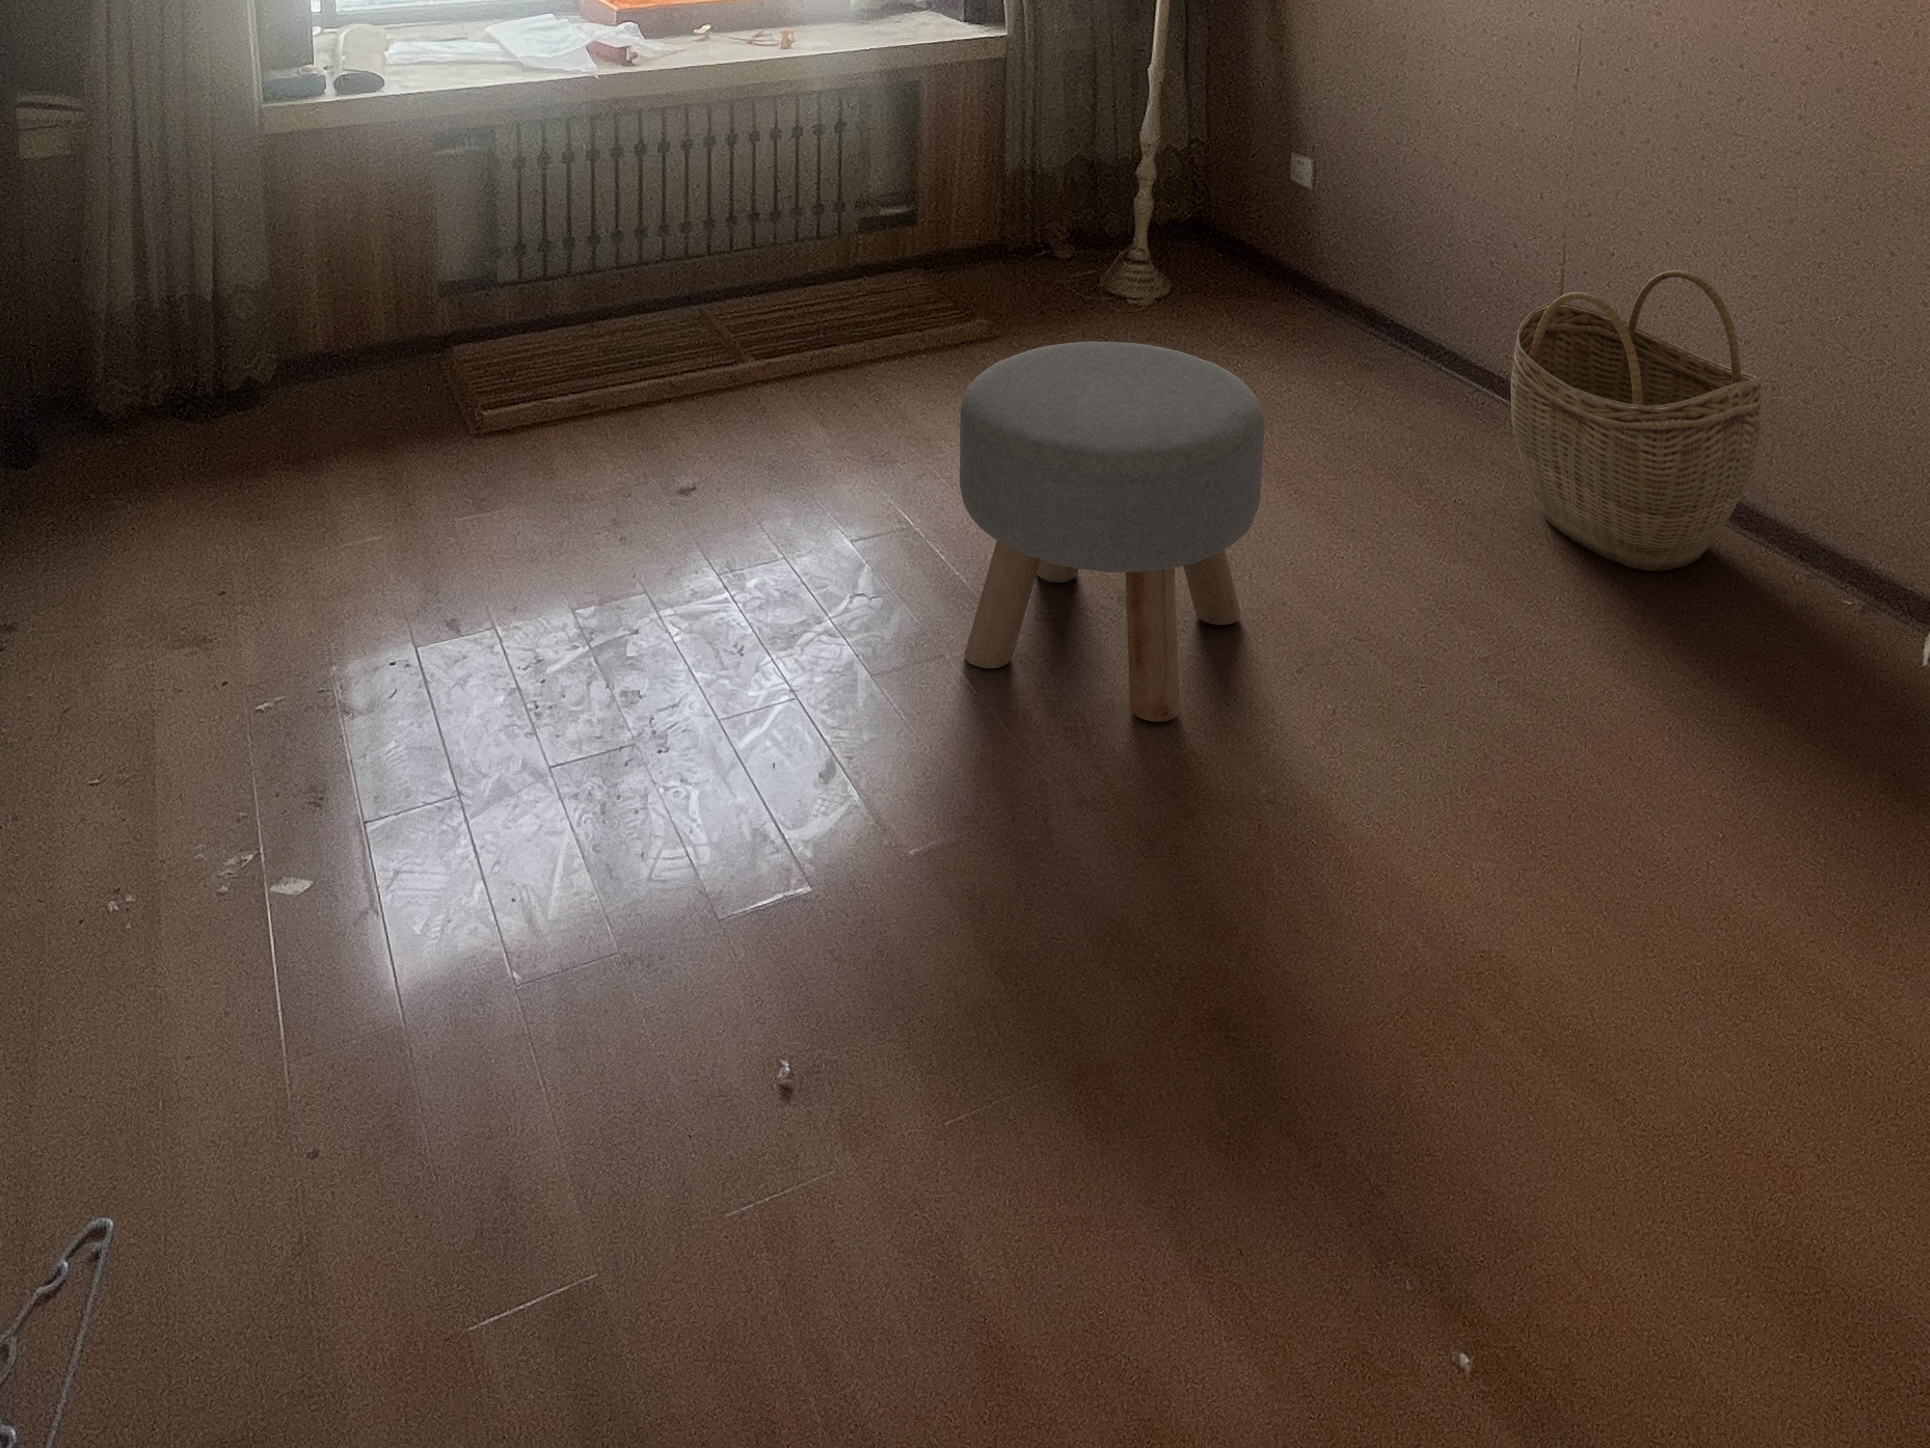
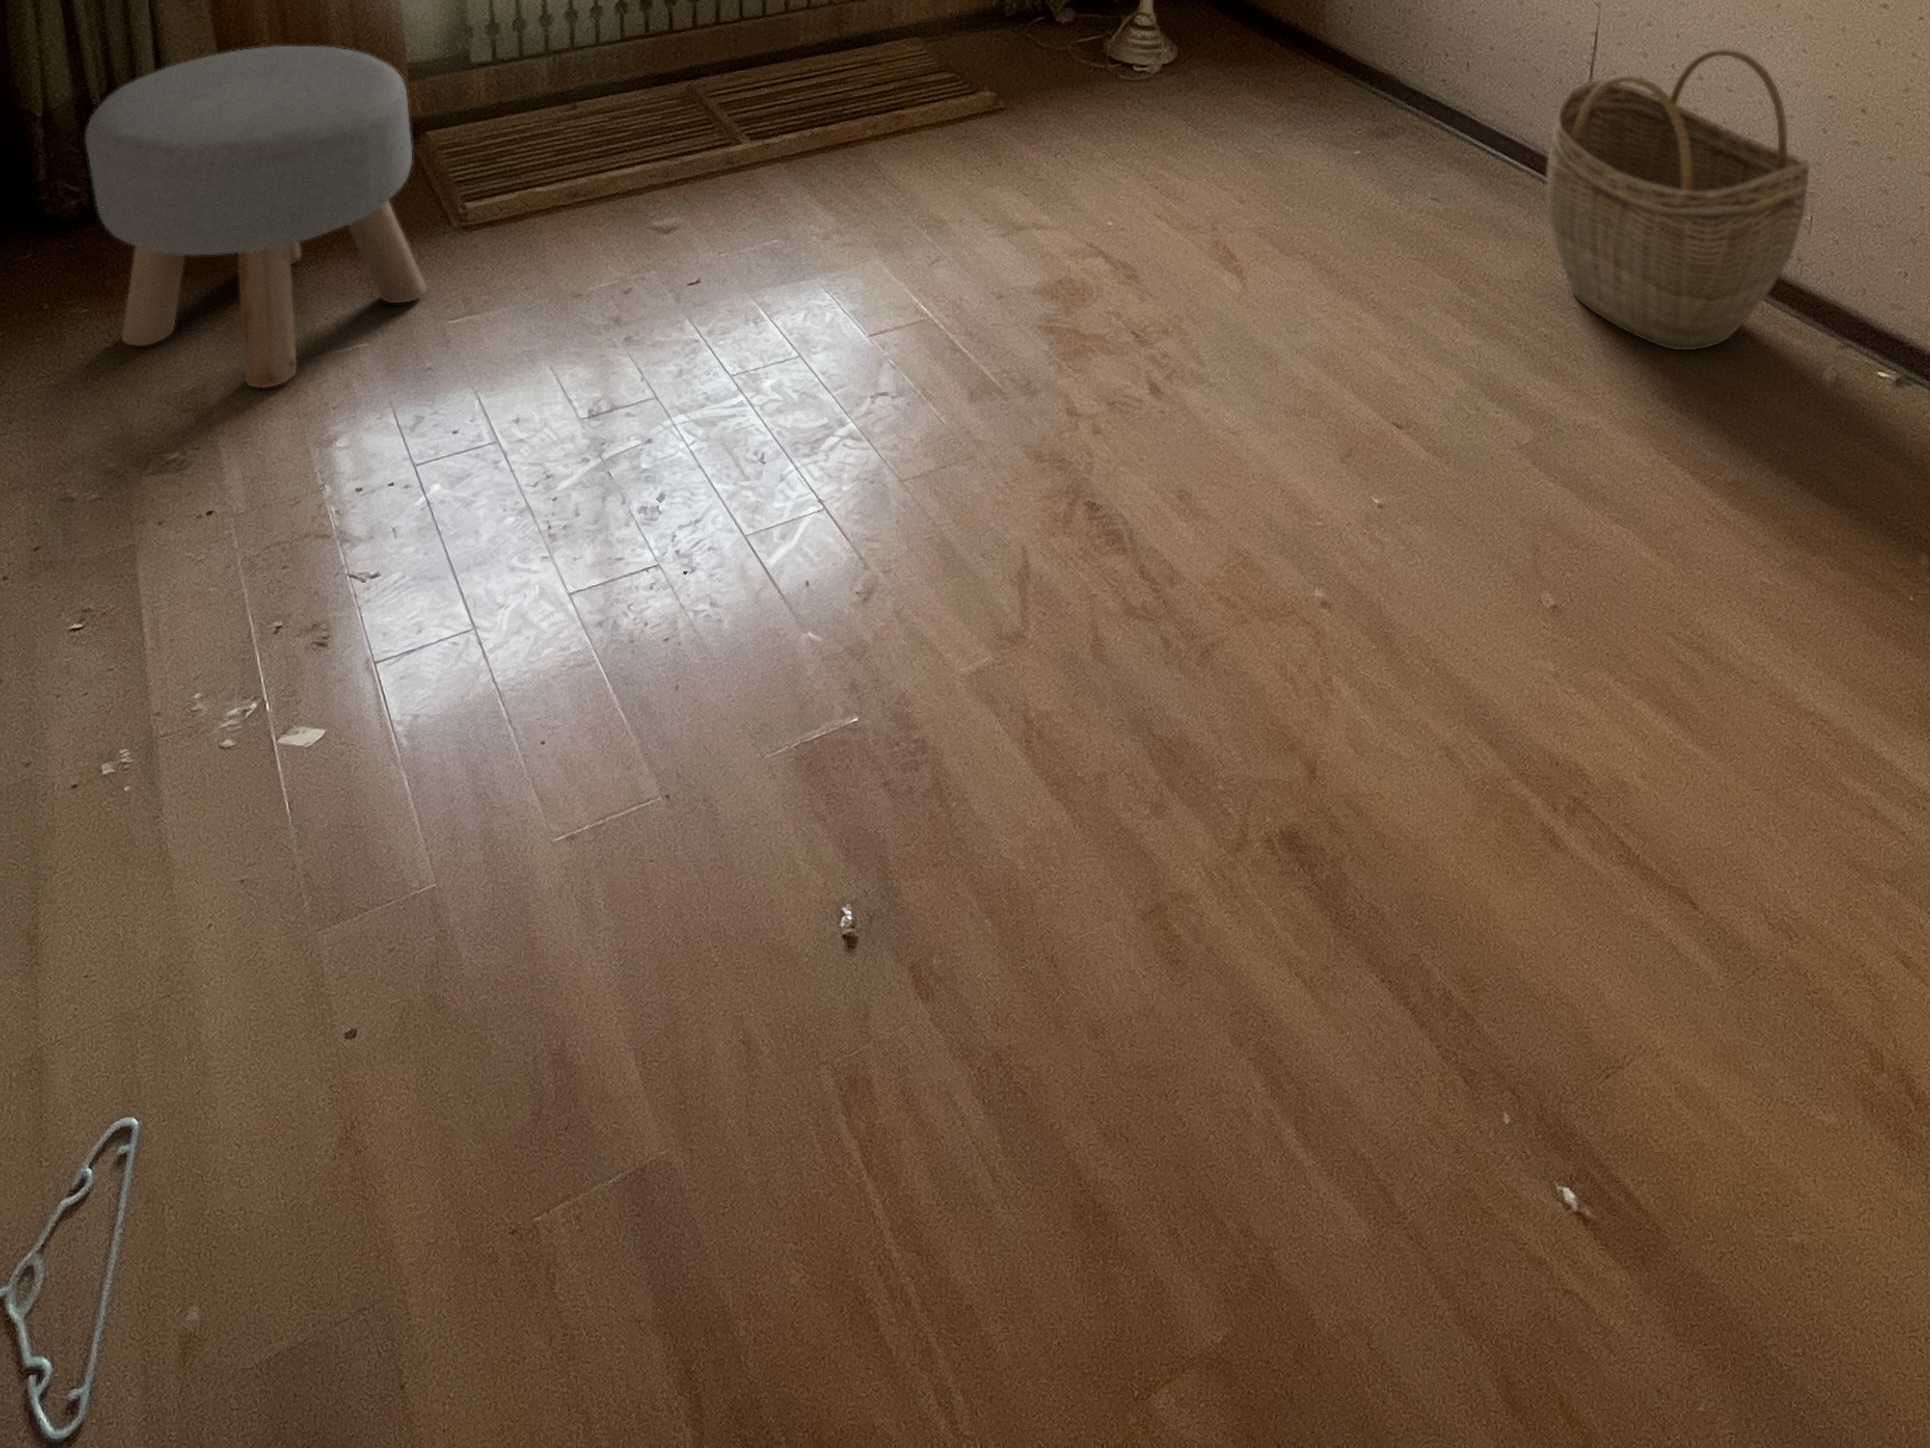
ottoman: present [960,342,1264,722] -> present [85,46,426,388]

